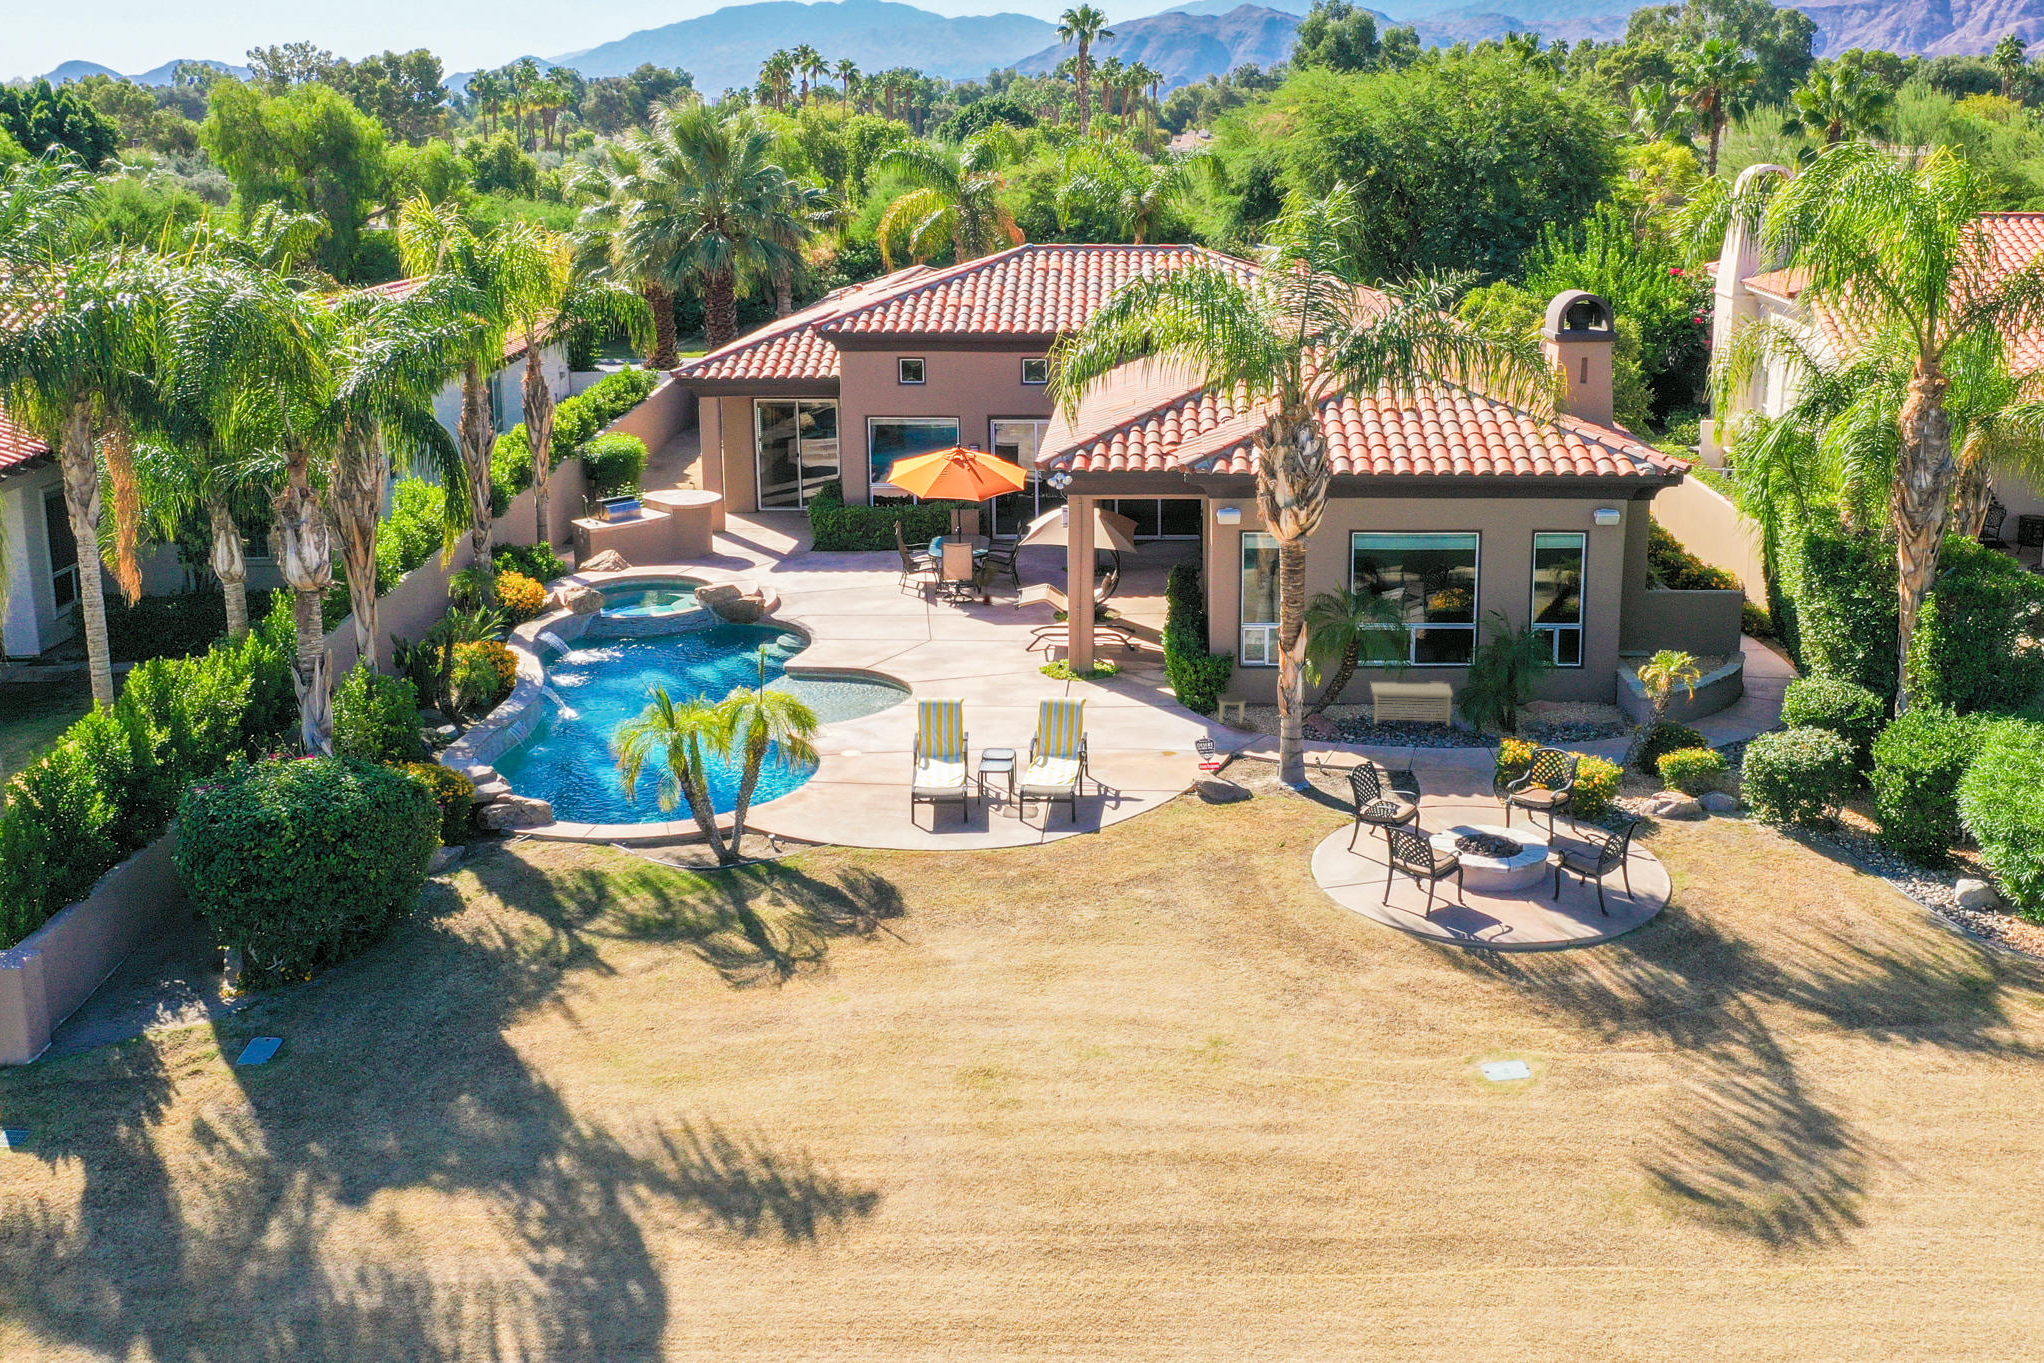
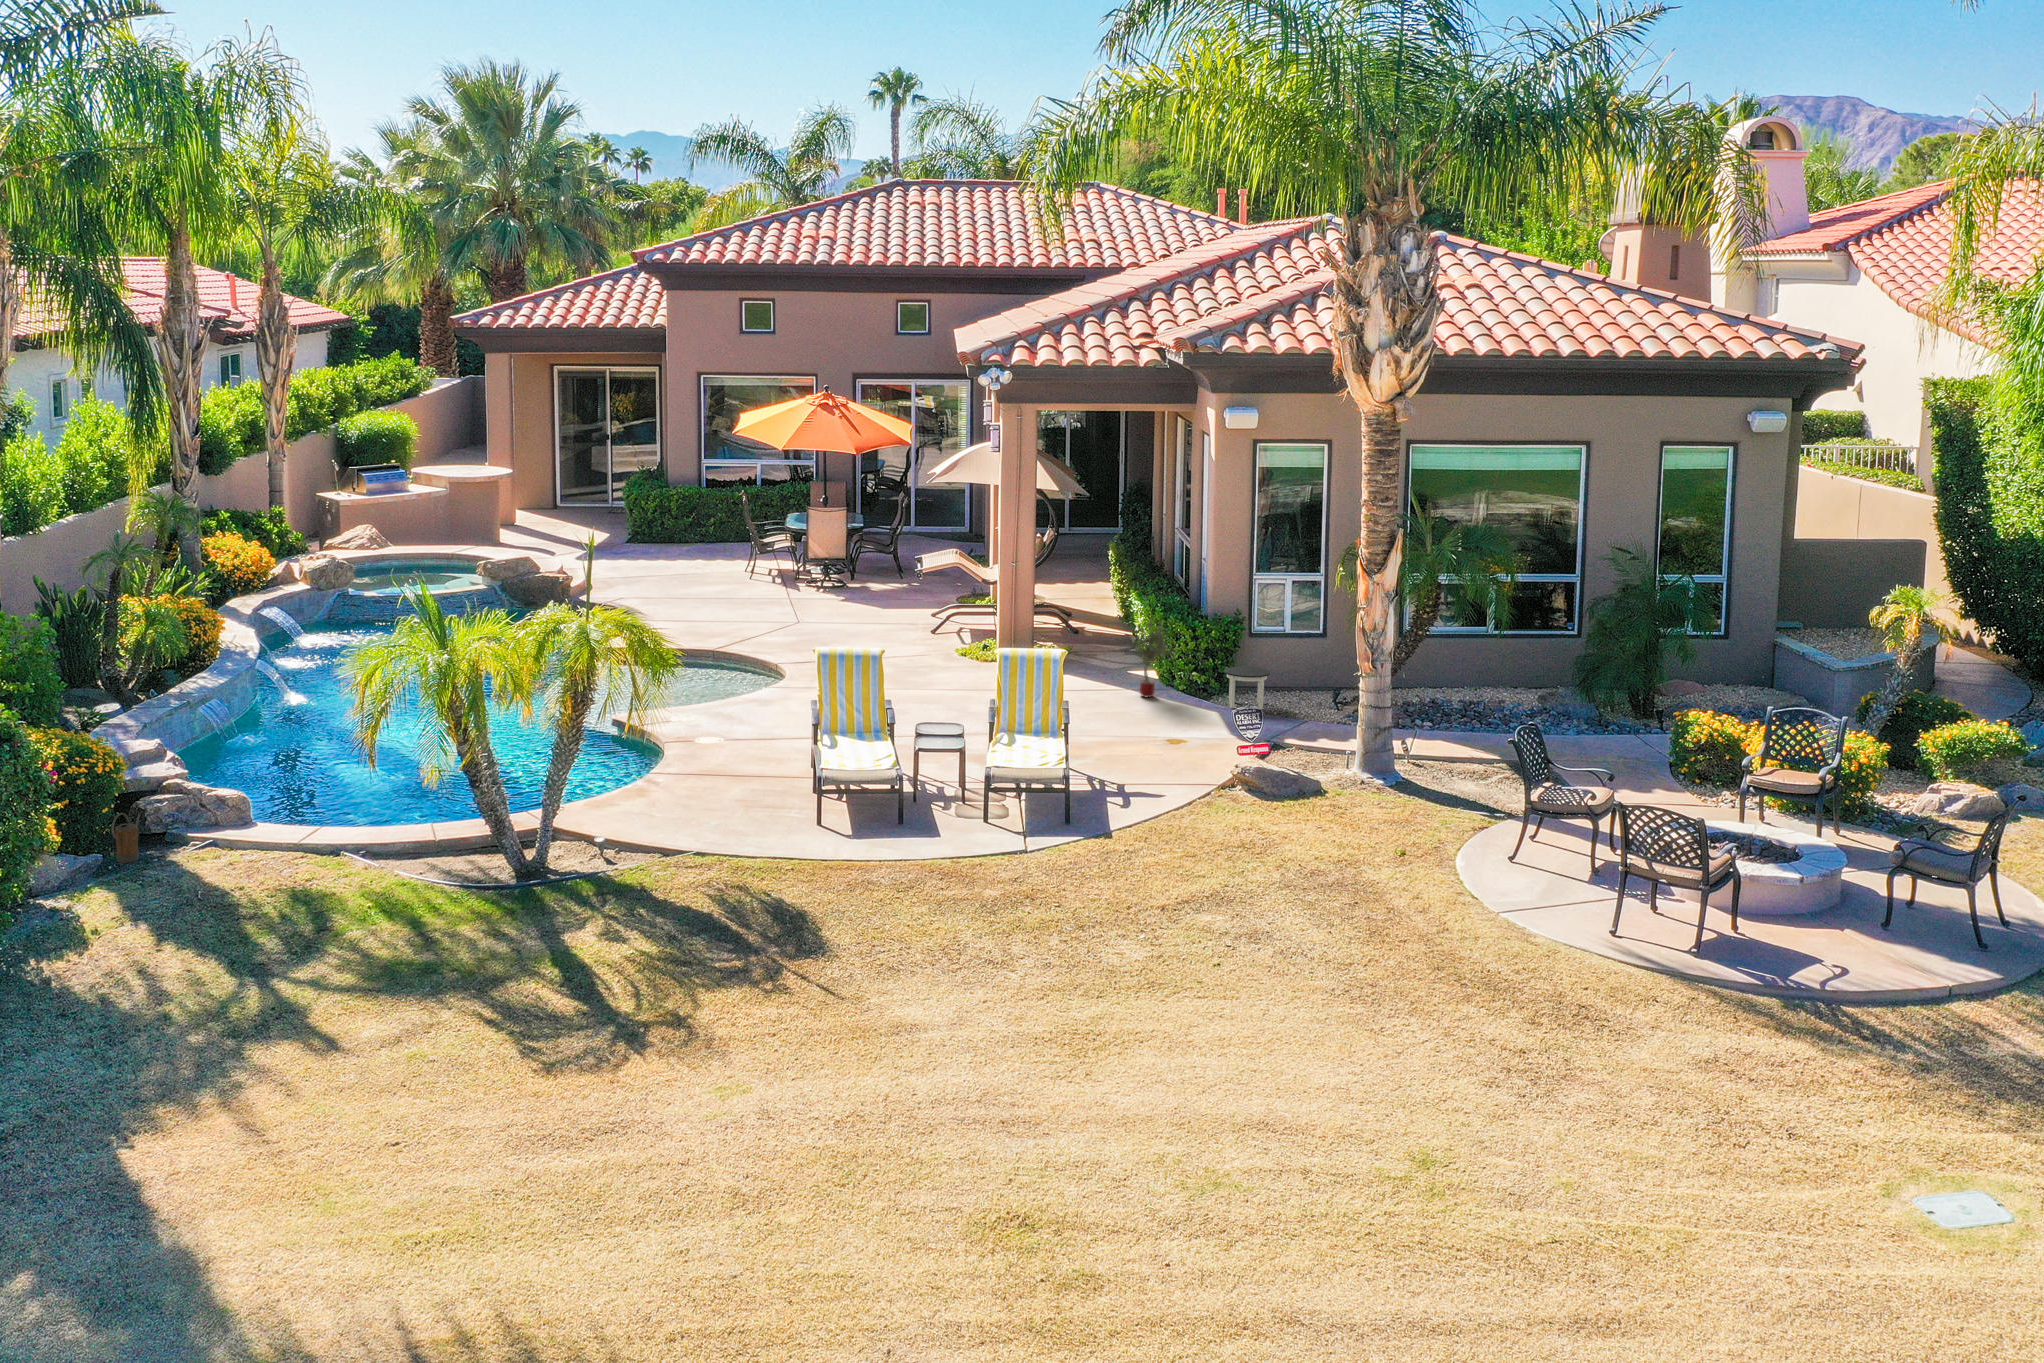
potted tree: present [976,560,999,605] -> present [1135,621,1175,697]
storage bench: present [1371,681,1453,726] -> none [1435,651,1561,713]
watering can: none [472,821,488,852] -> present [111,813,140,863]

